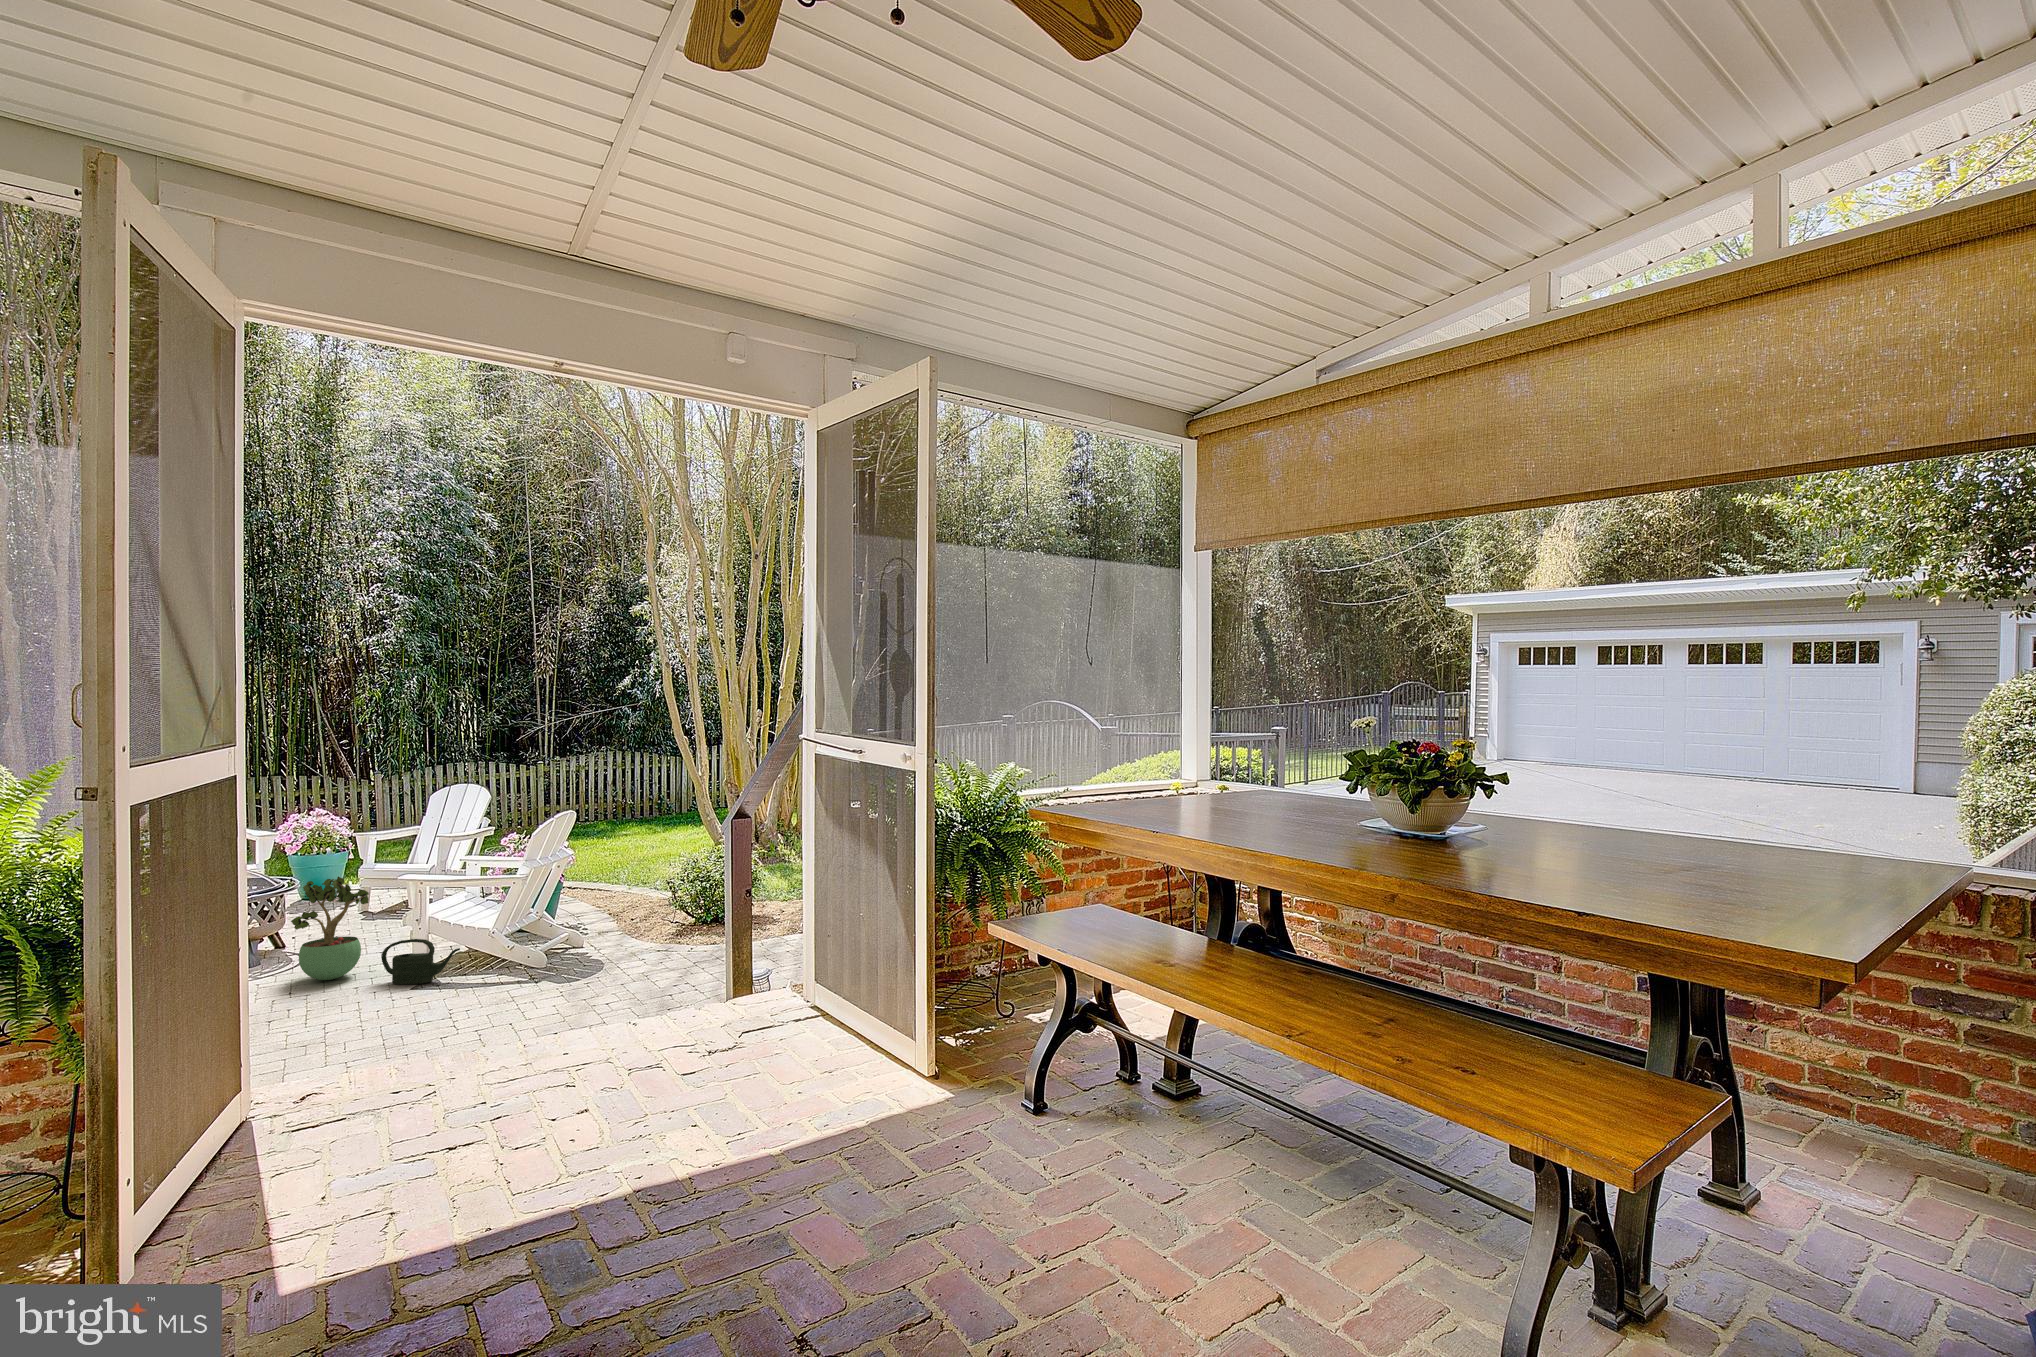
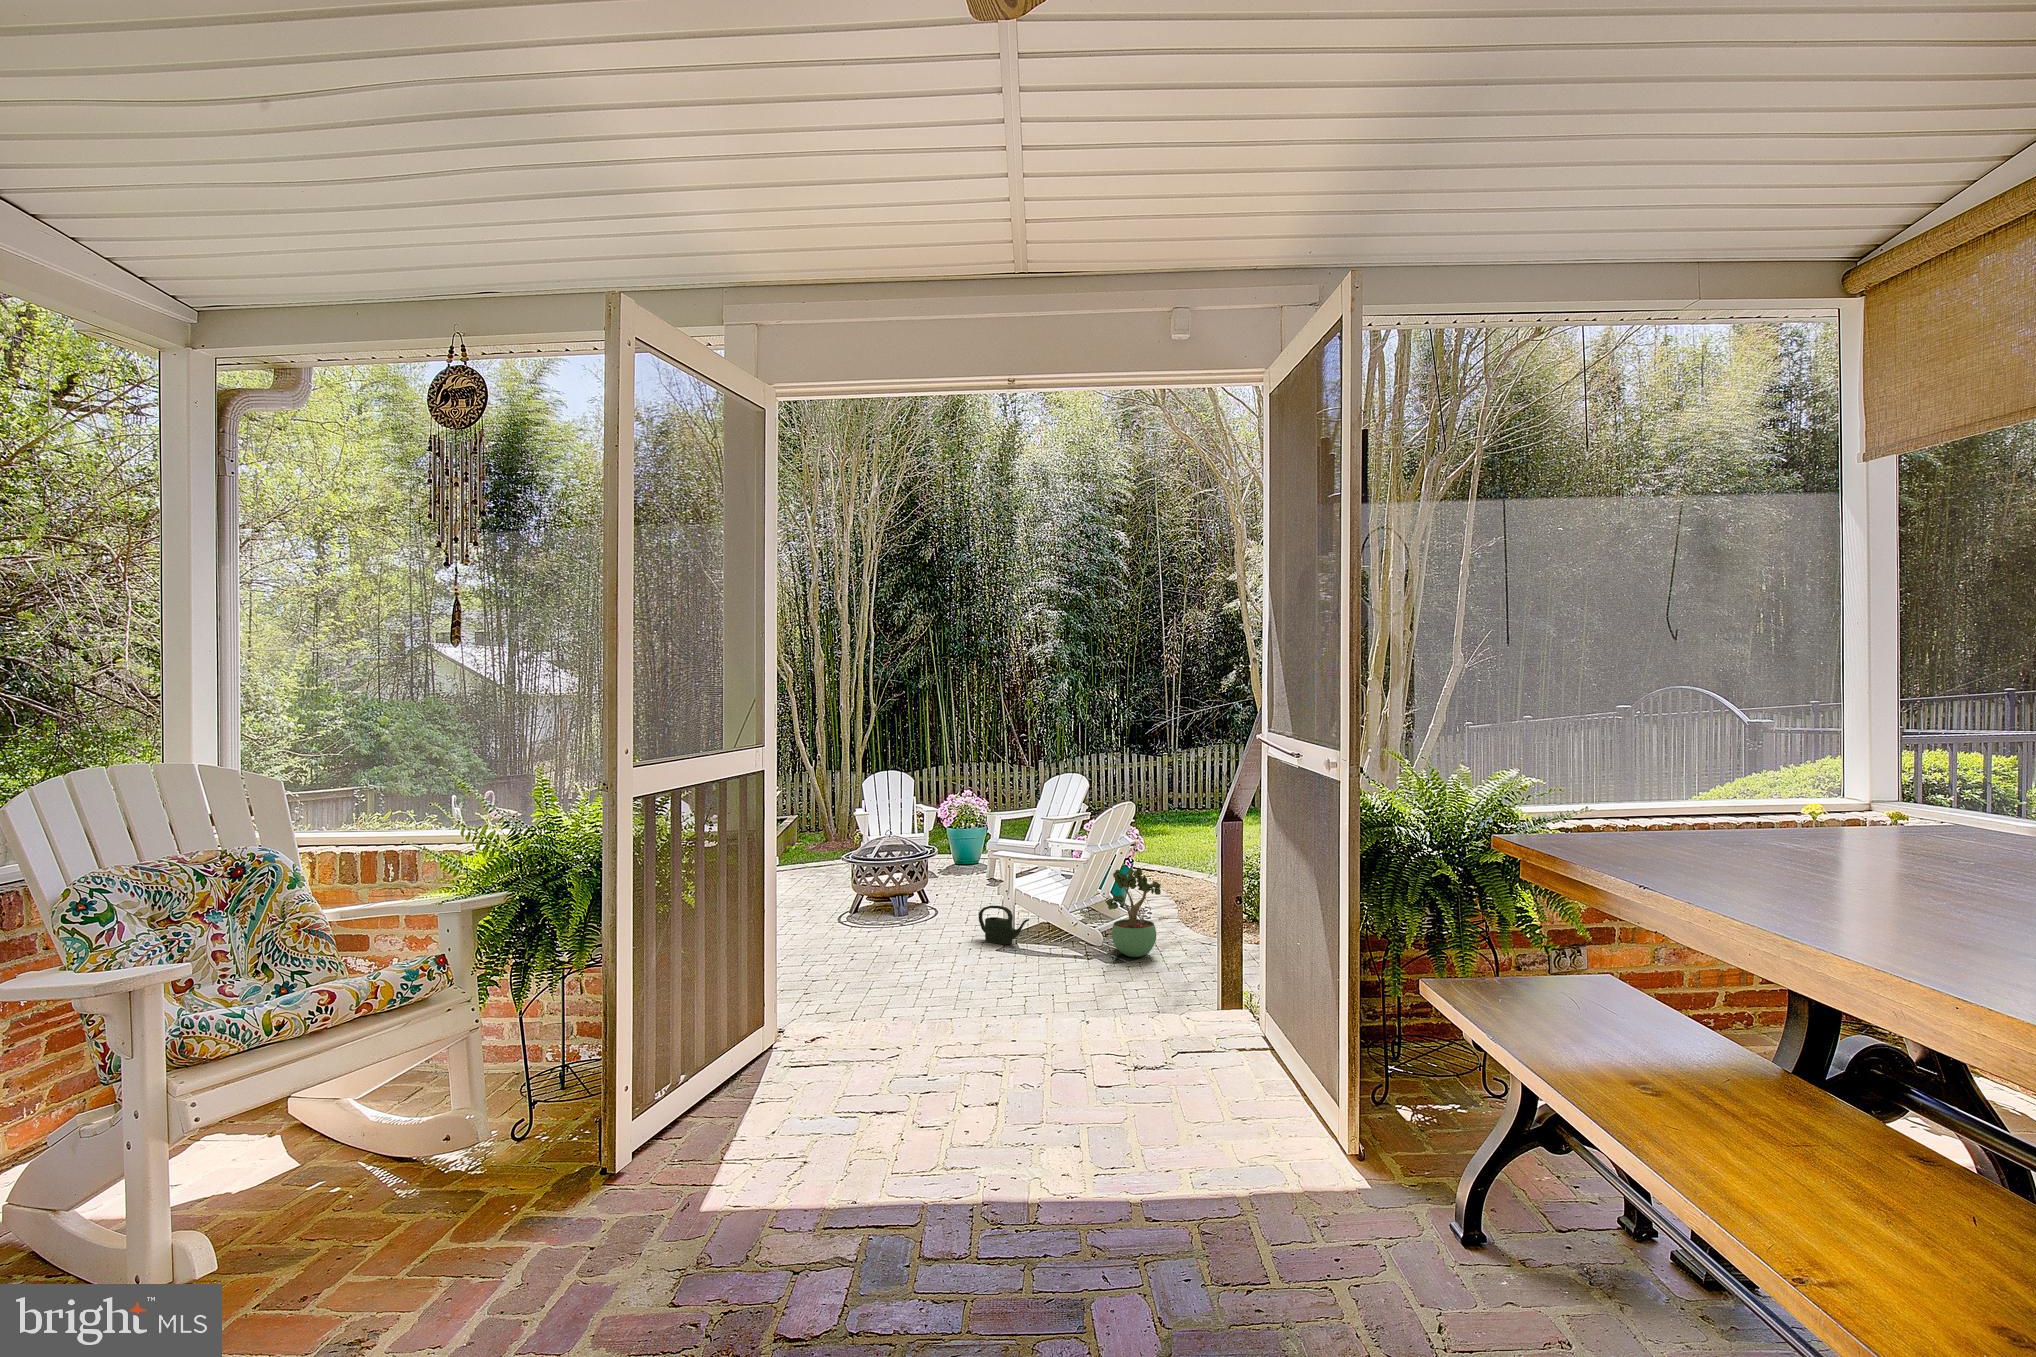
potted plant: present [291,877,369,980] -> present [1106,868,1161,957]

